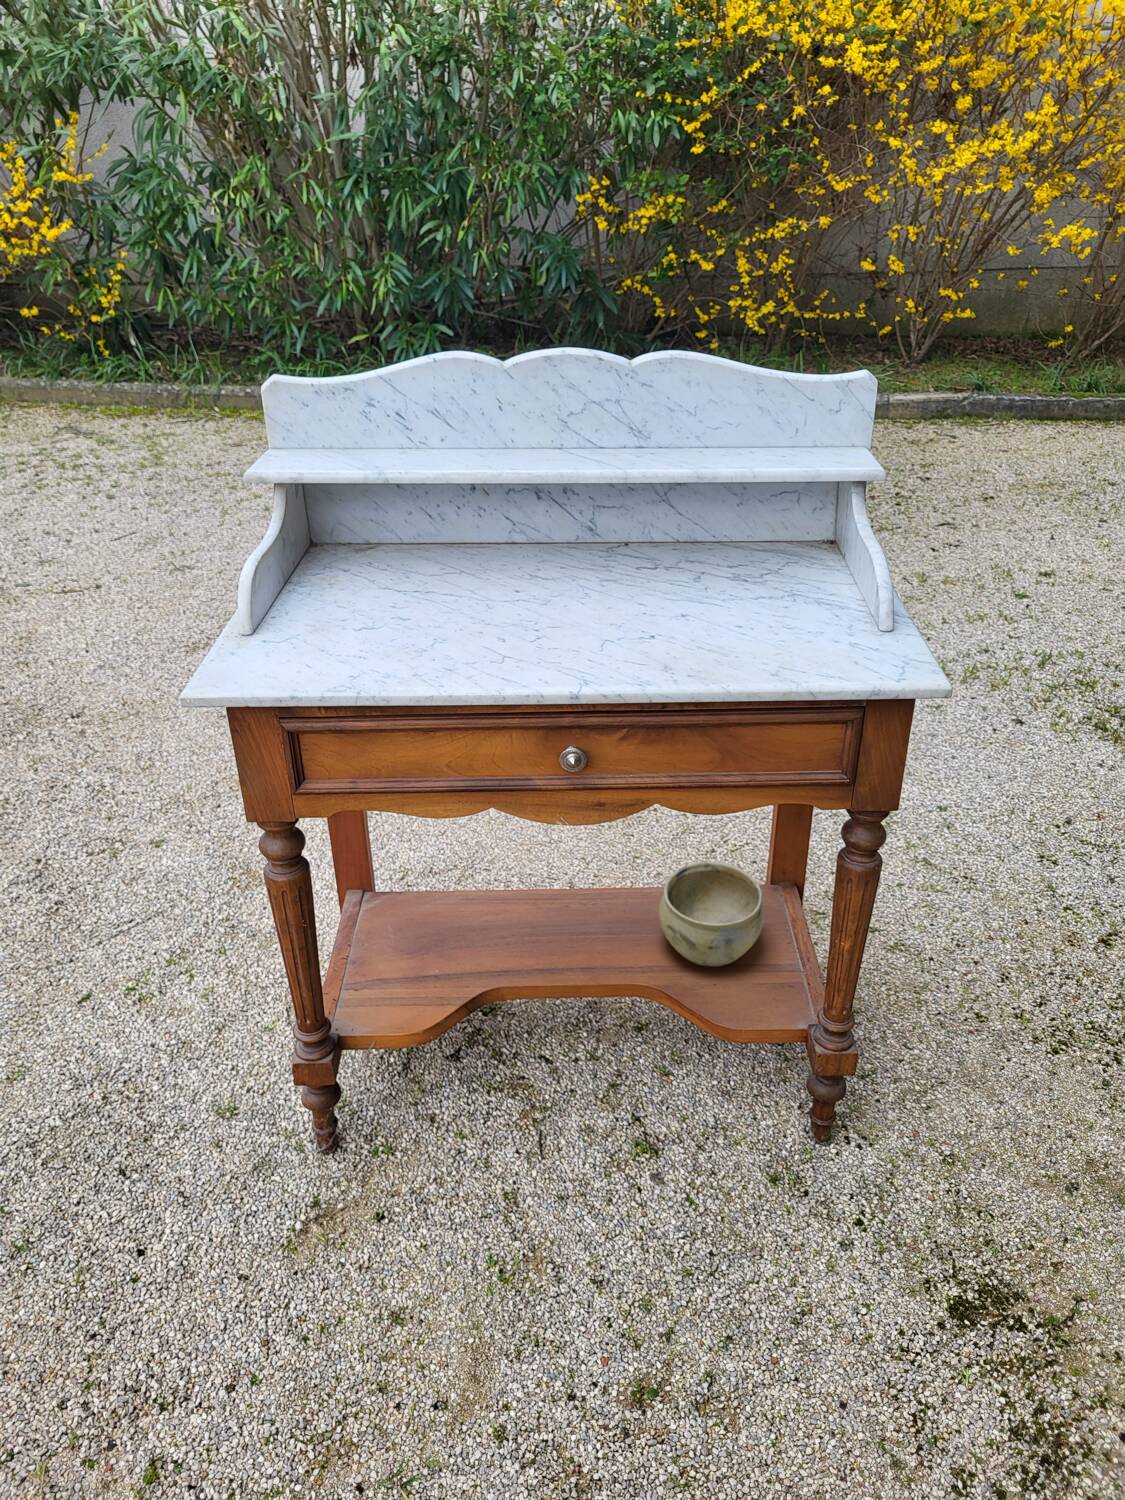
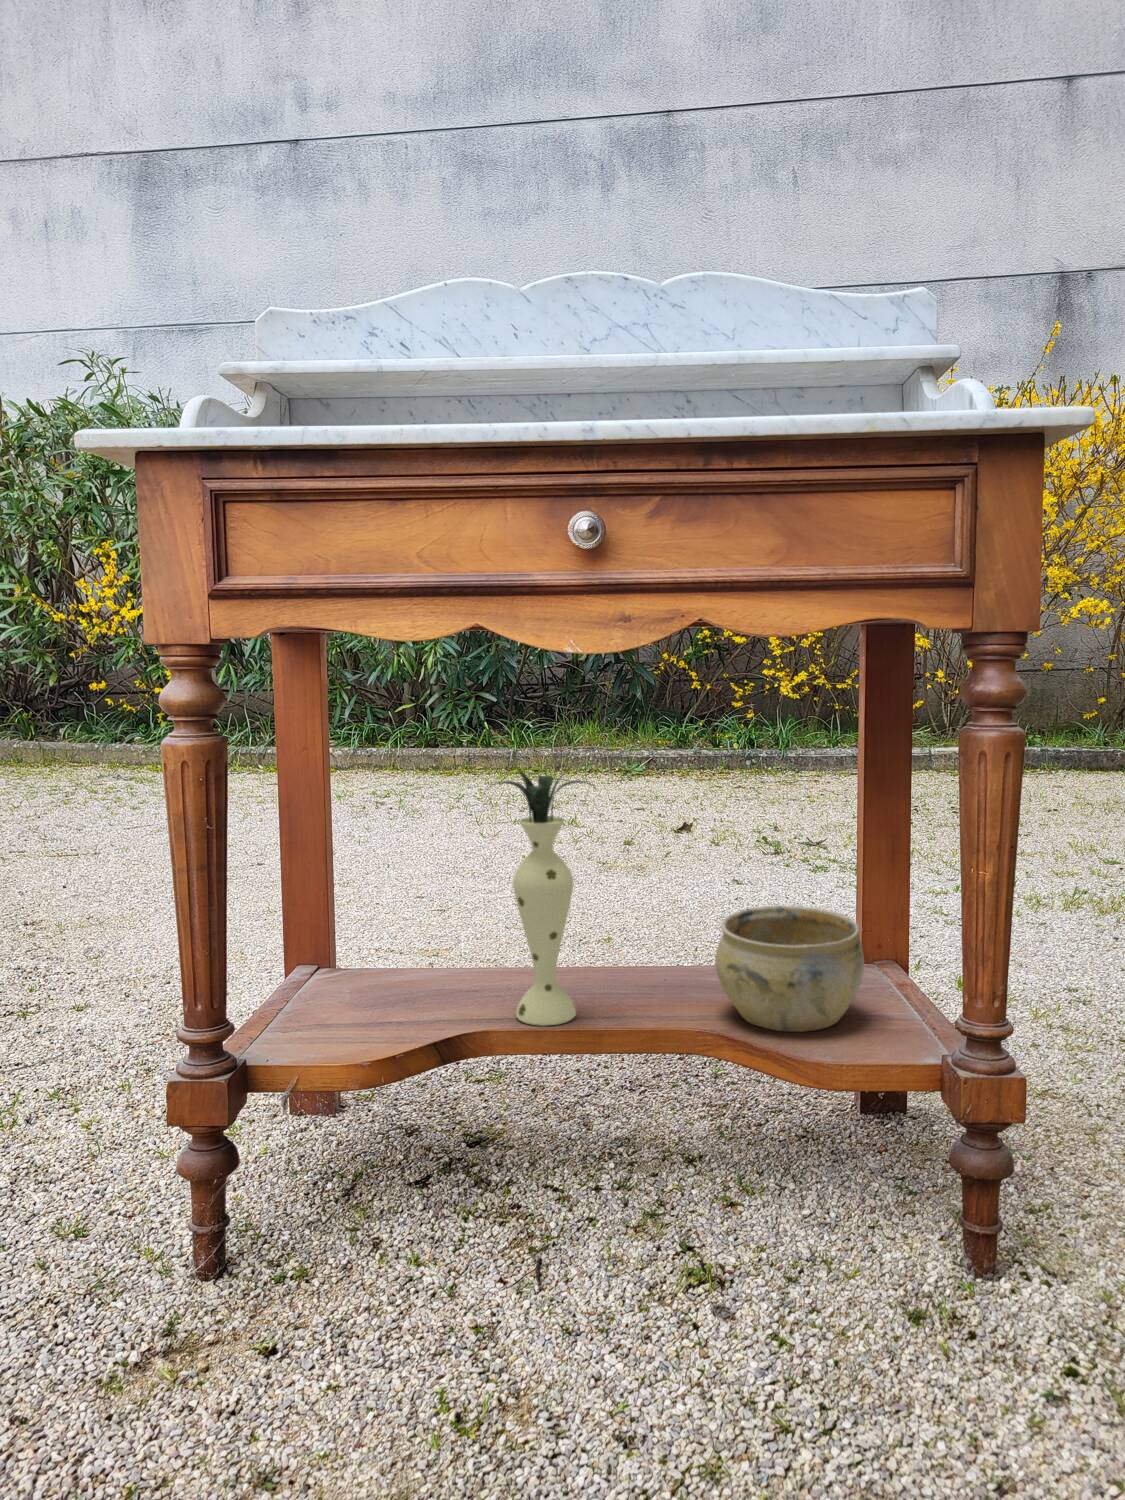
vase: none [490,786,578,958] -> present [496,770,590,1026]

